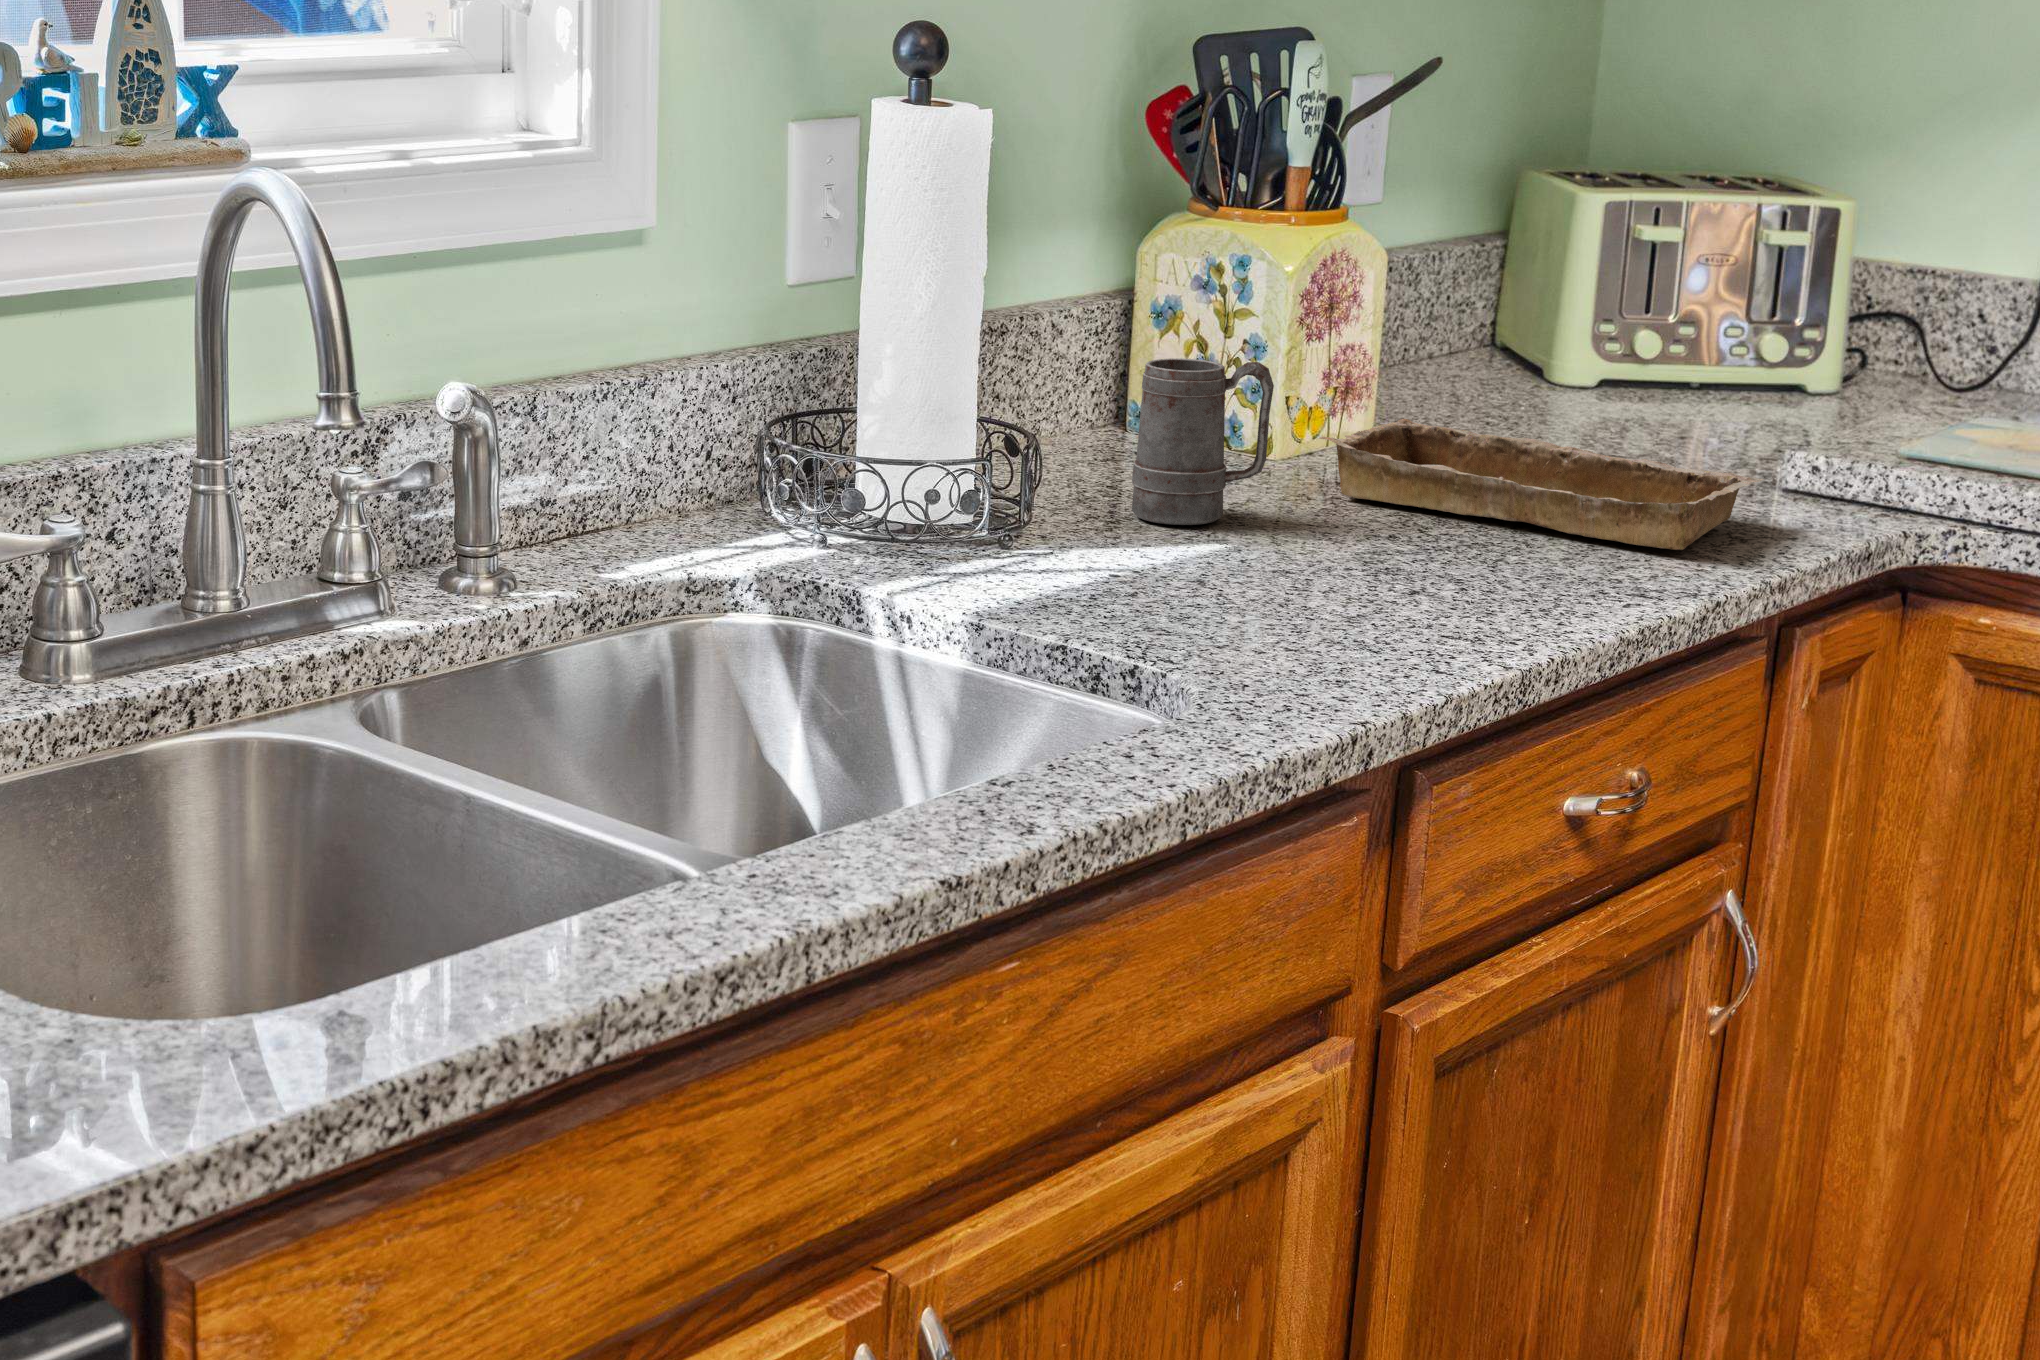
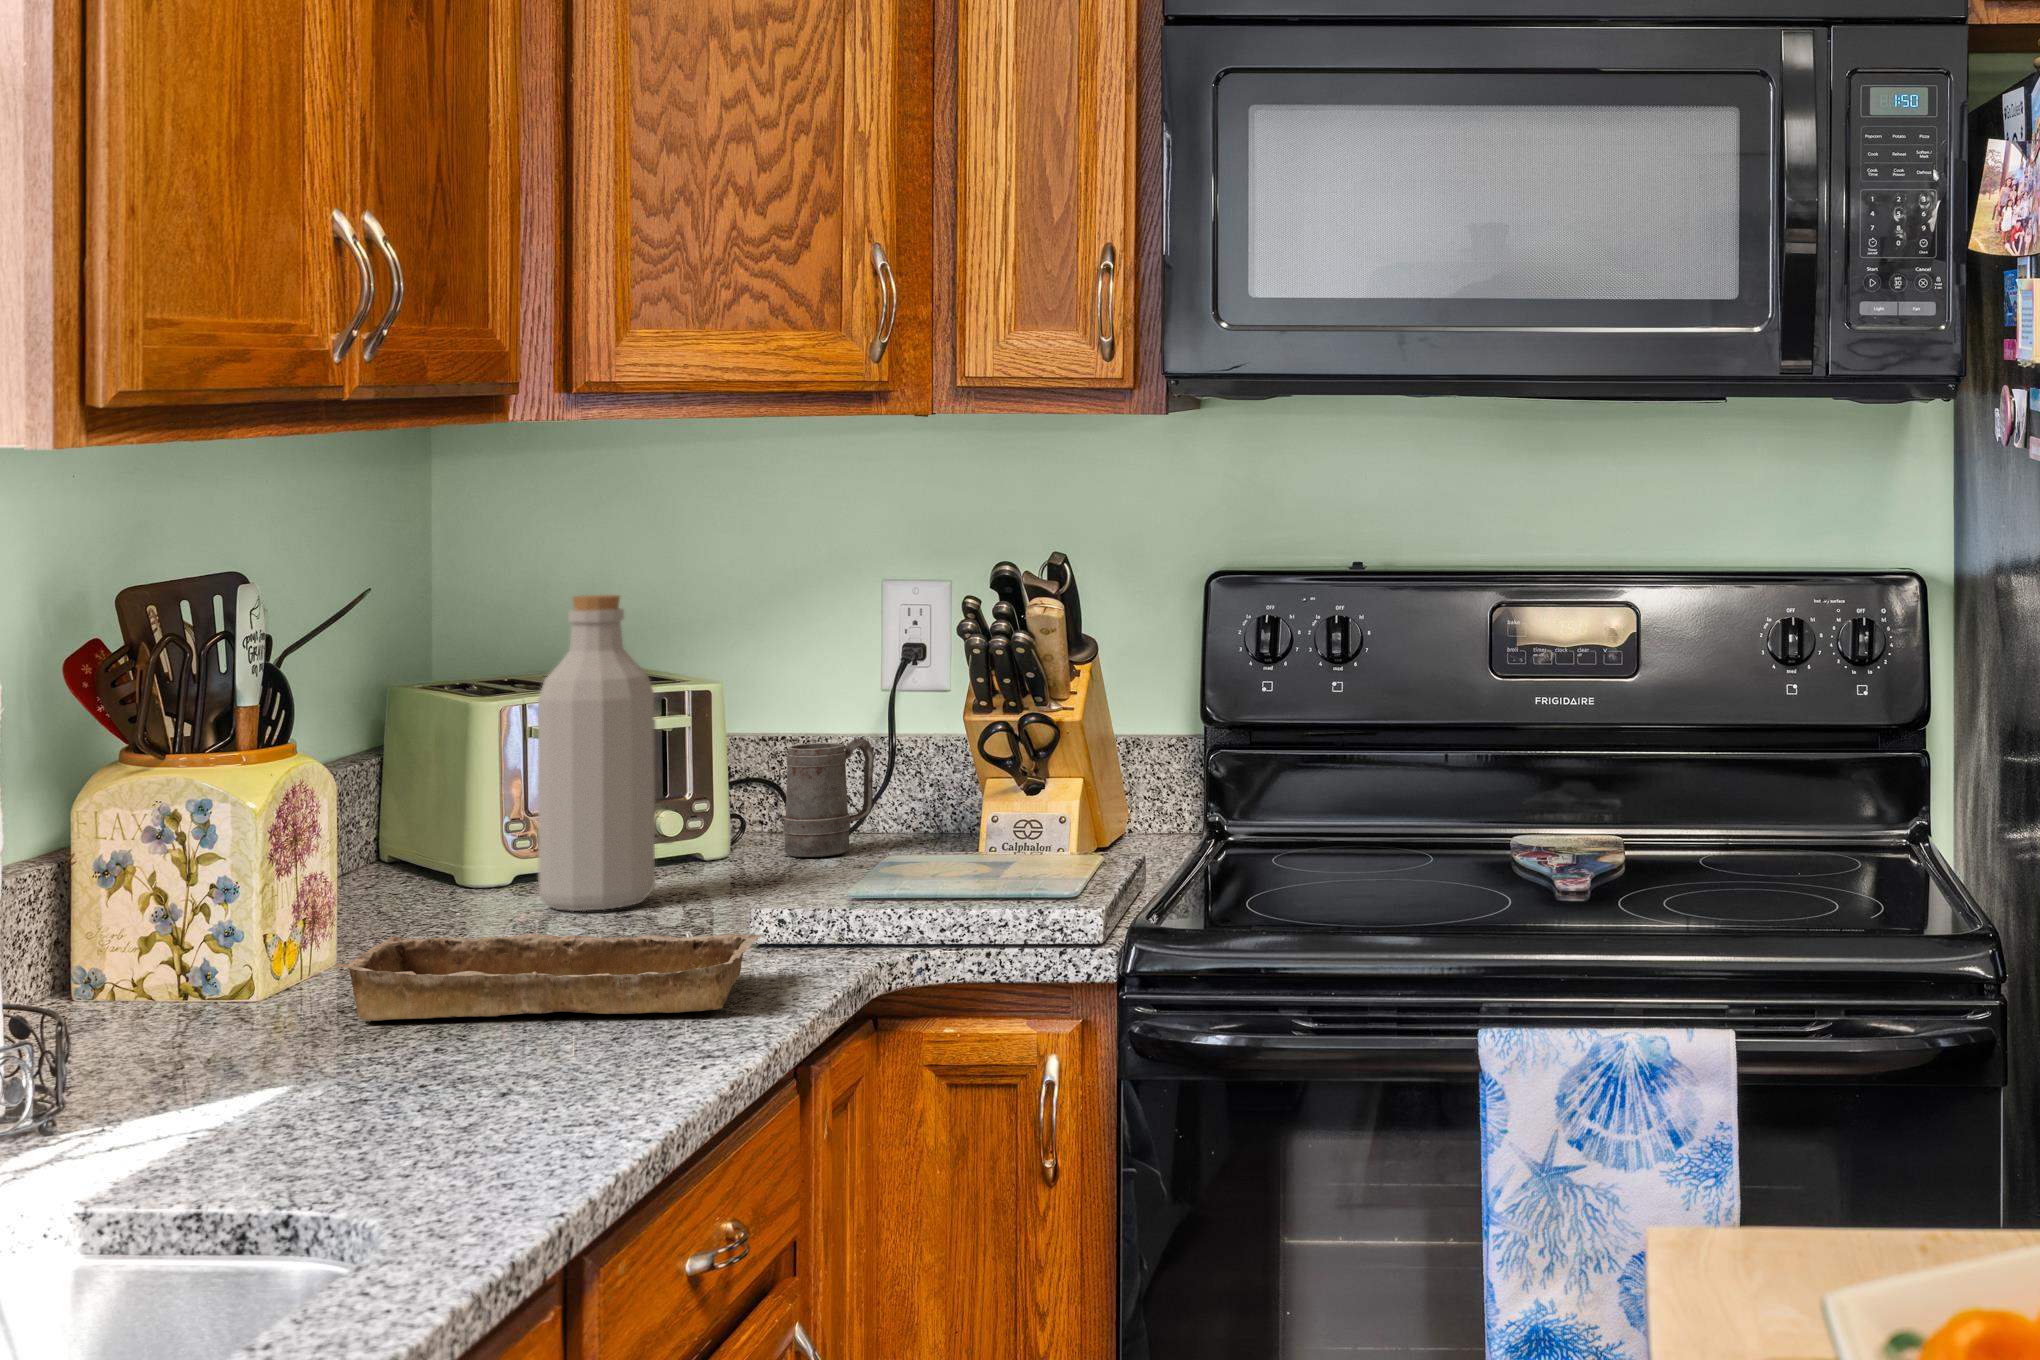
bottle: none [1601,84,1746,427] -> present [538,595,655,911]
mug: present [1132,359,1274,525] -> present [784,738,874,857]

